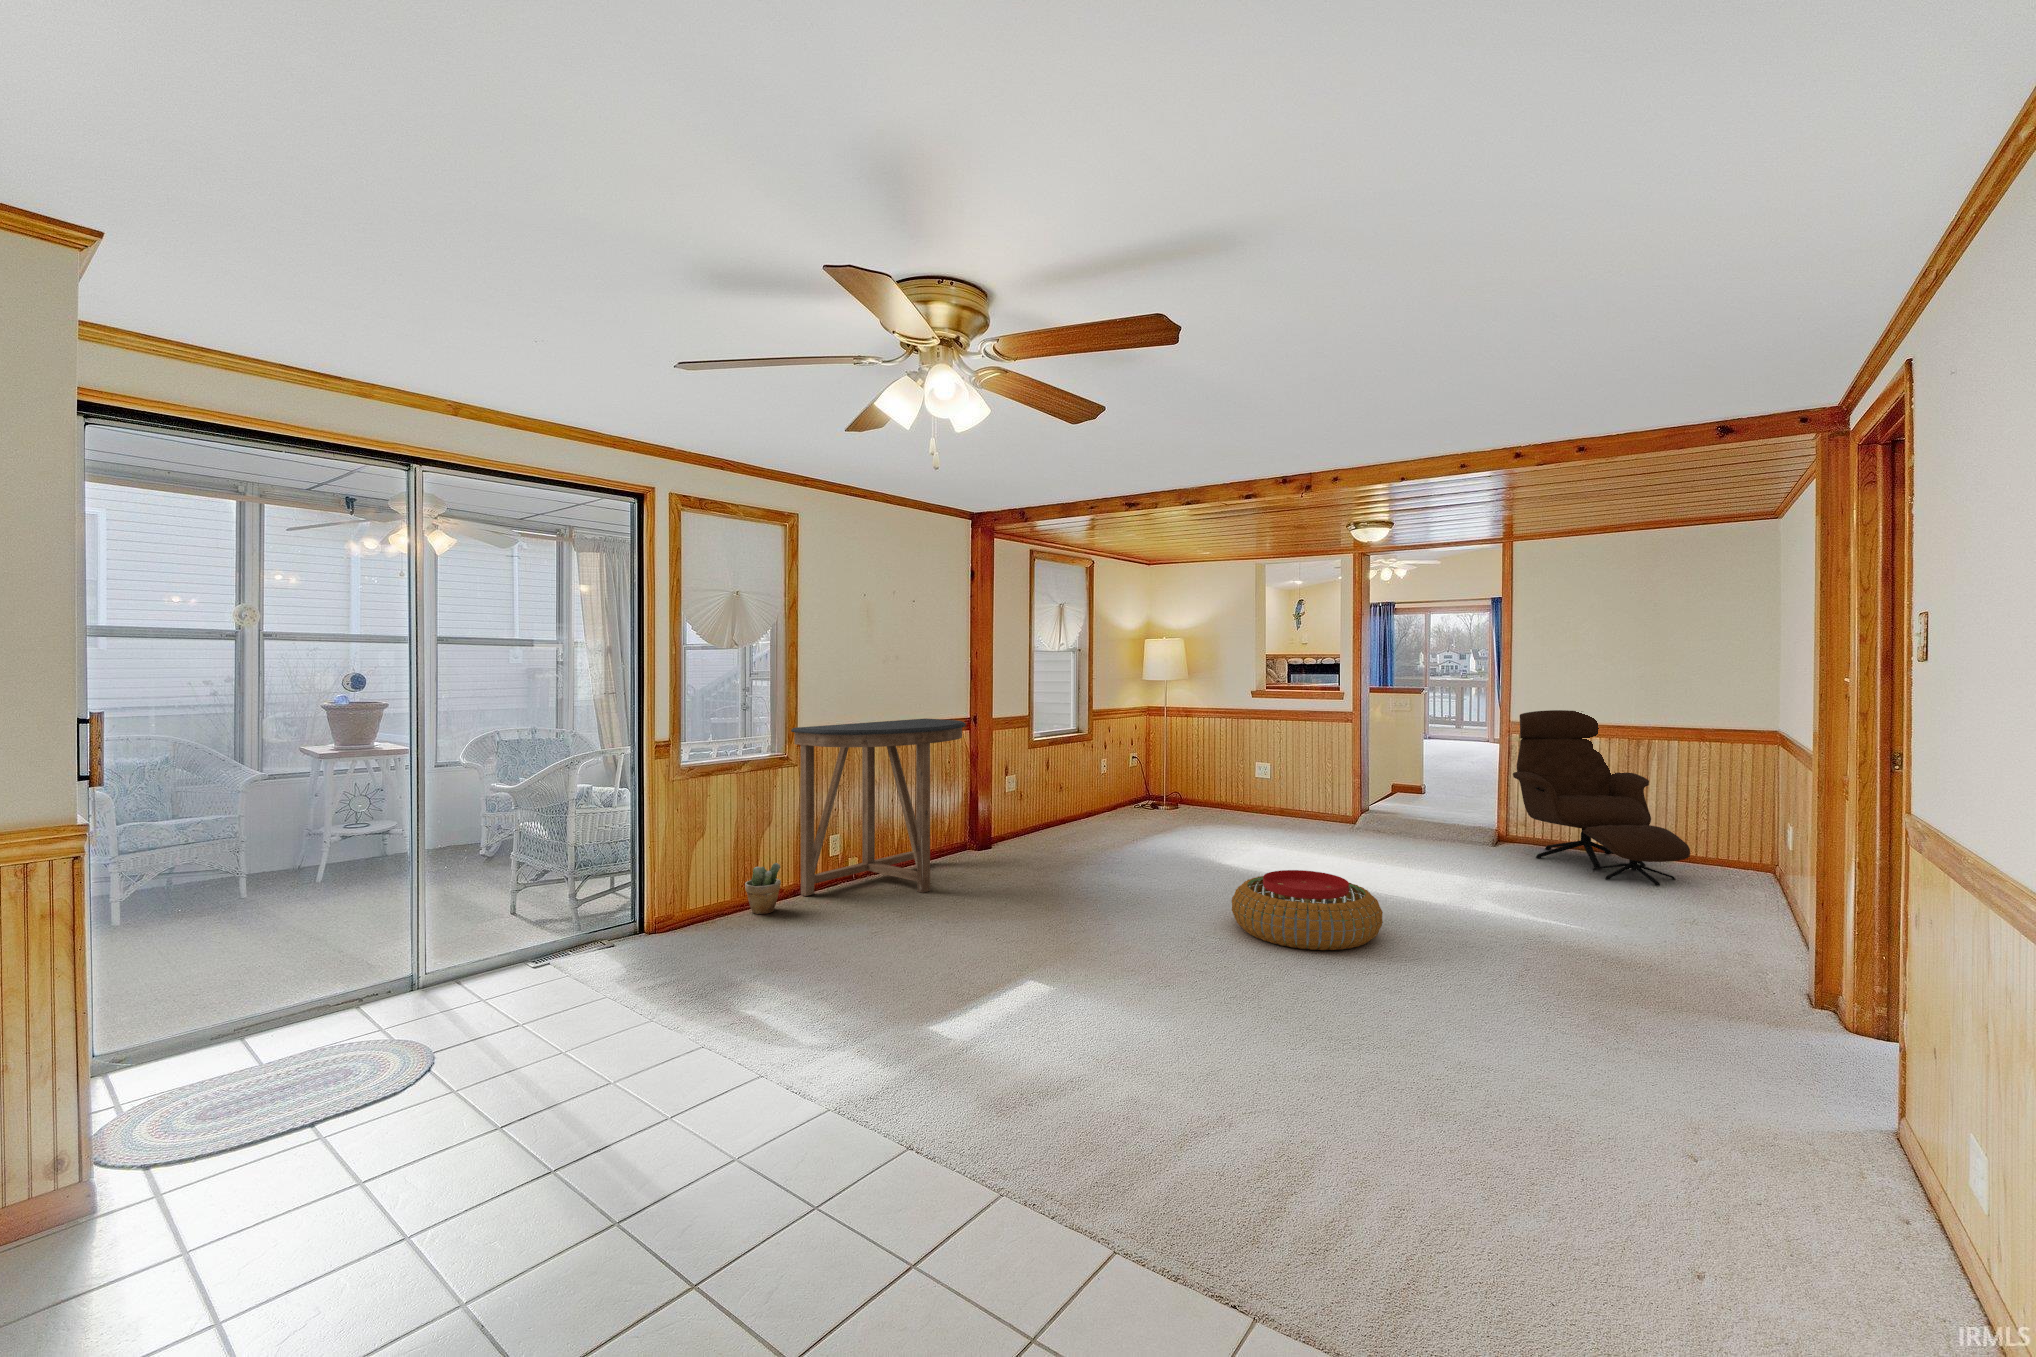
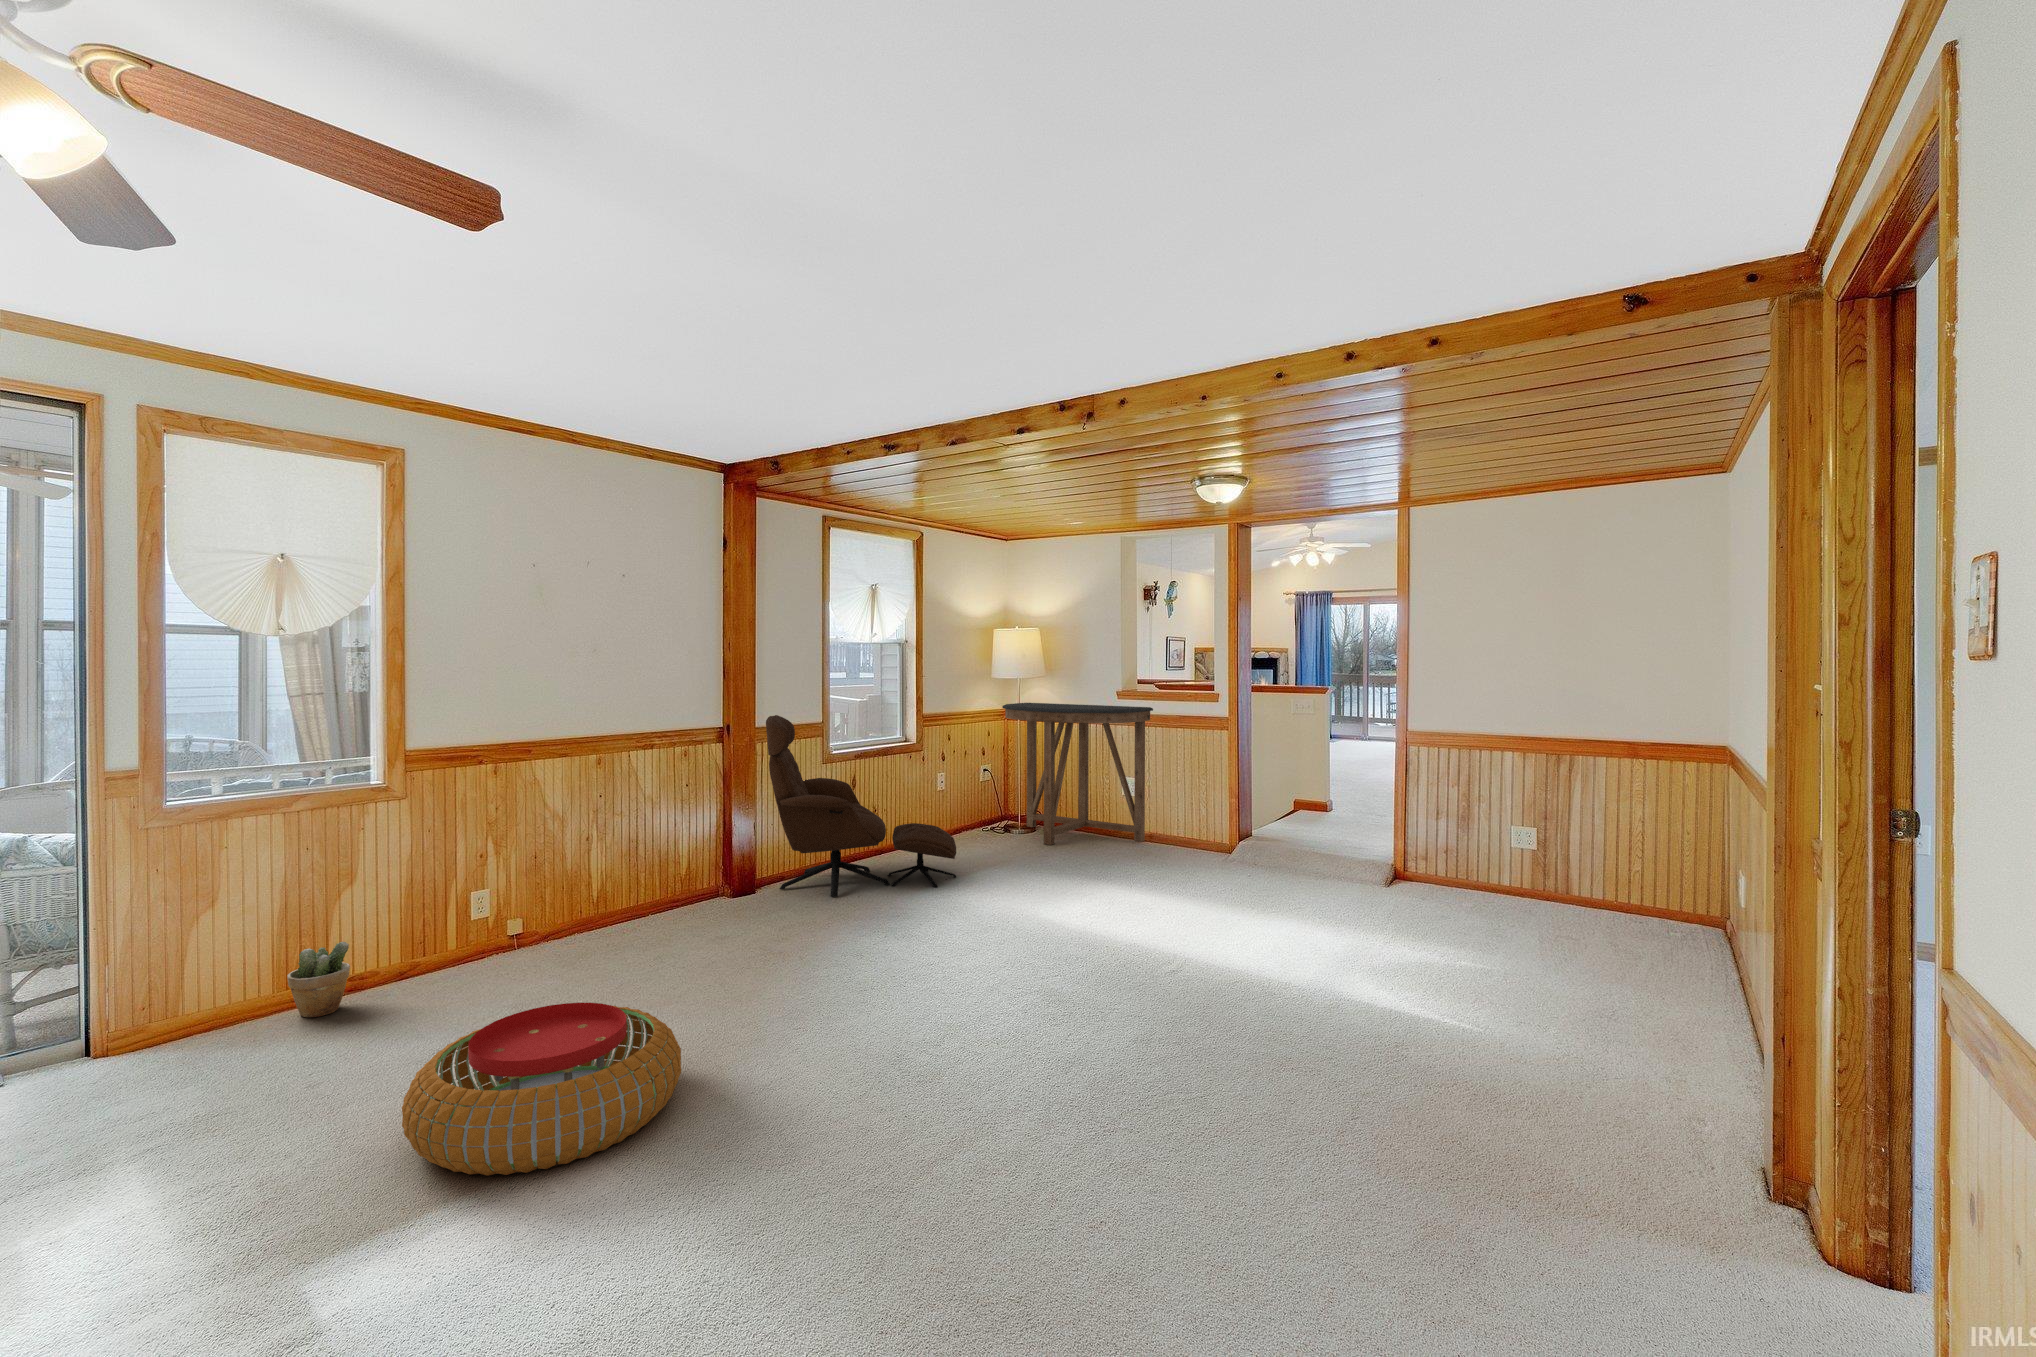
lounge chair: present [1513,710,1690,886] -> present [766,715,956,897]
console table: present [791,718,966,896] -> present [1002,703,1153,845]
pouf: present [1232,870,1383,950] -> present [402,1003,681,1176]

